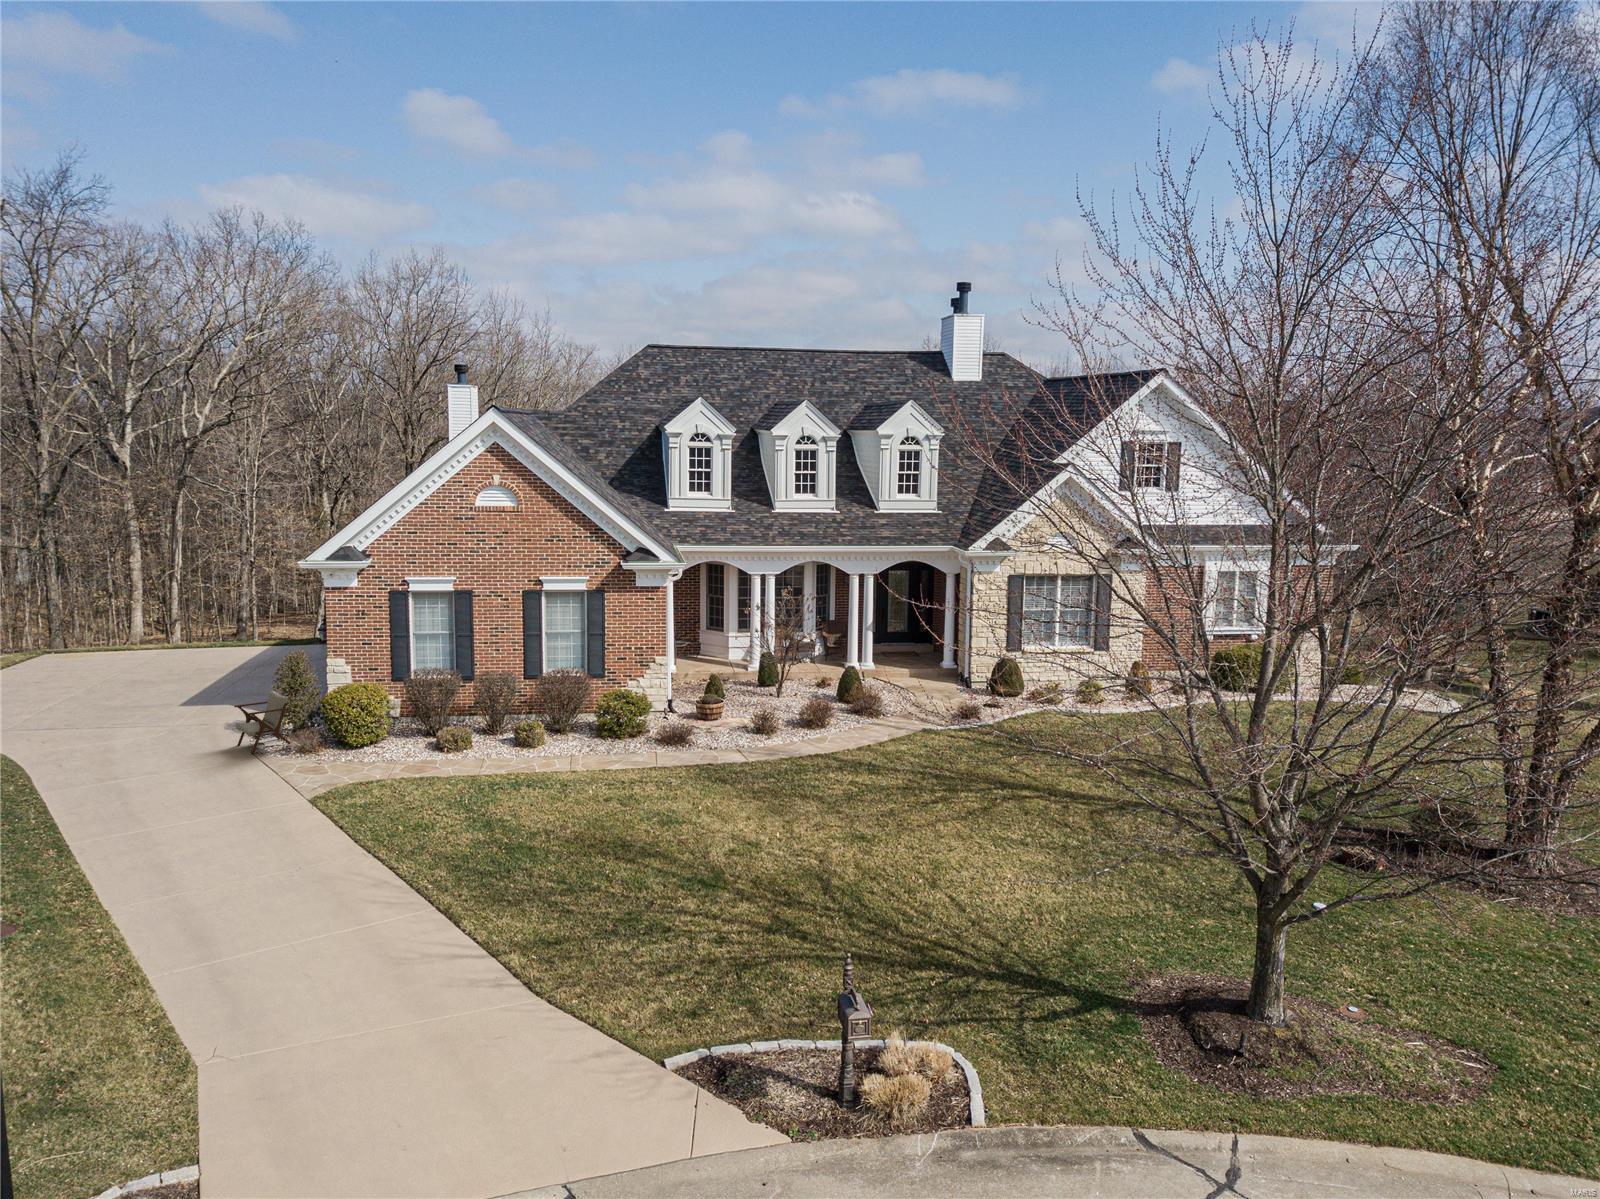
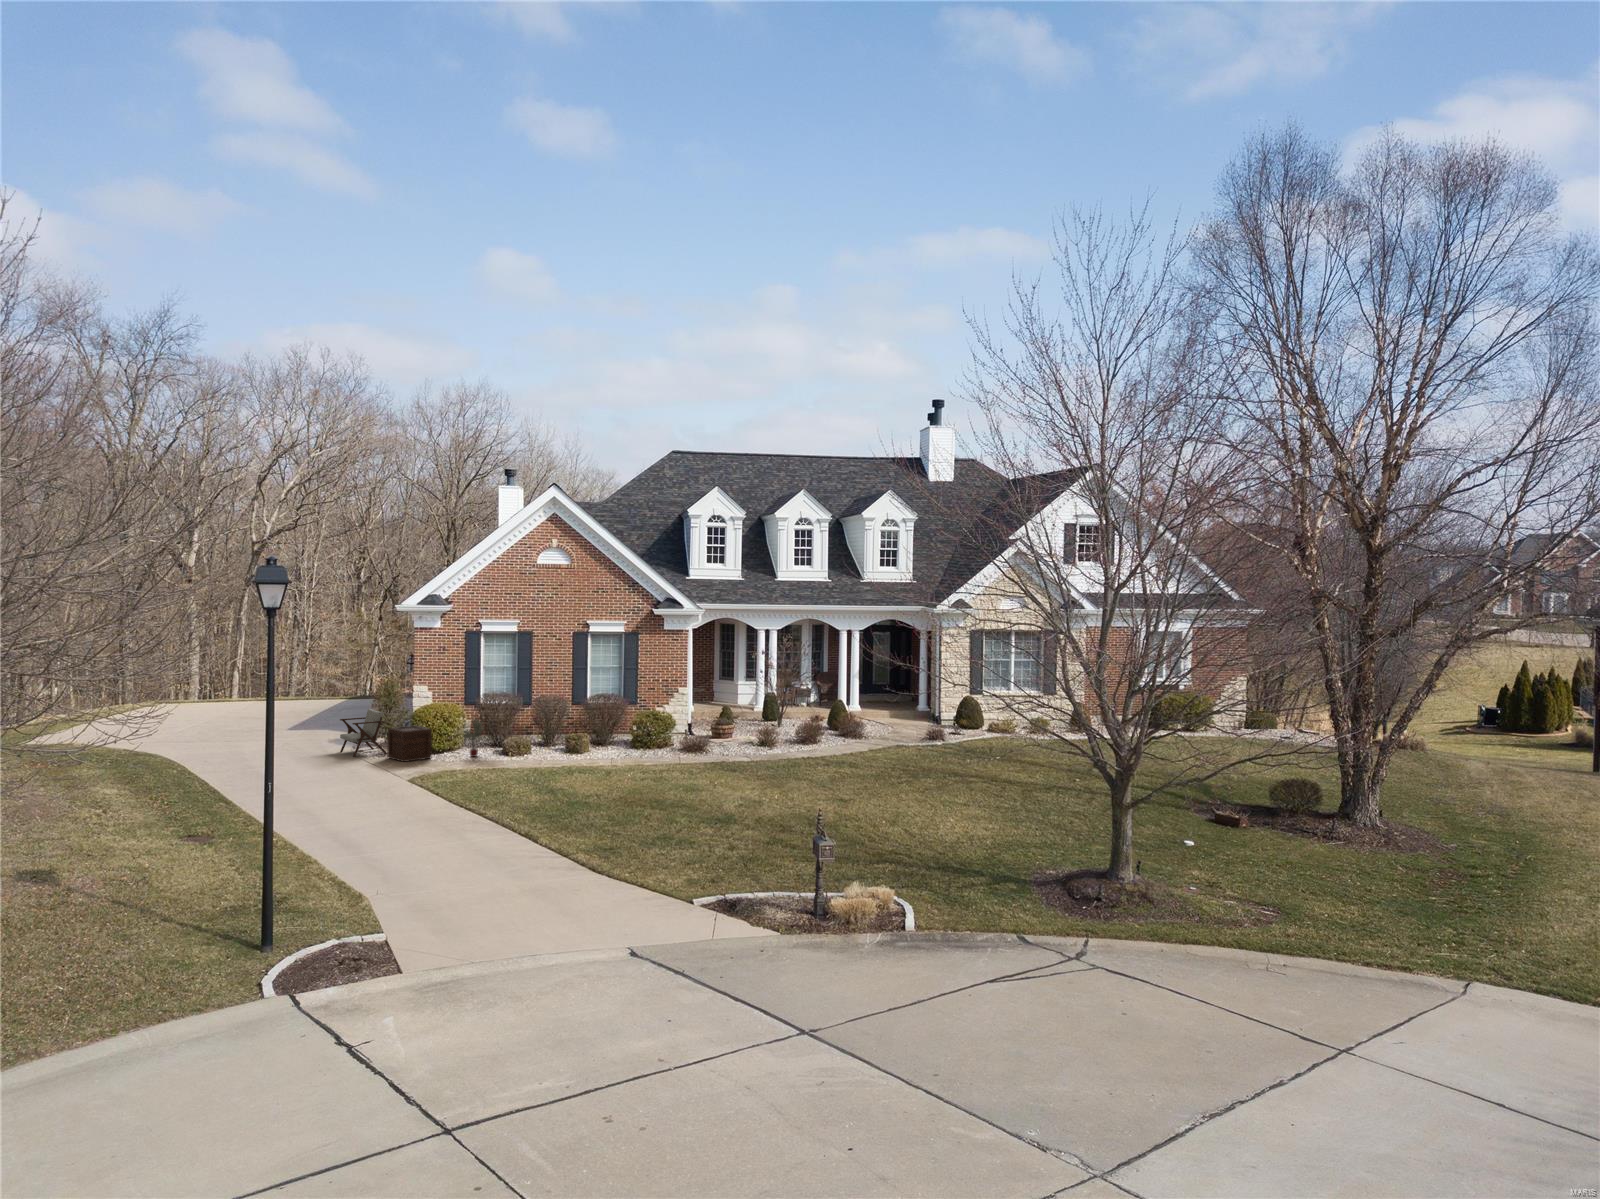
potted tree: none [384,701,416,751] -> present [462,718,484,757]
wooden crate: none [292,713,348,763] -> present [387,726,432,762]

